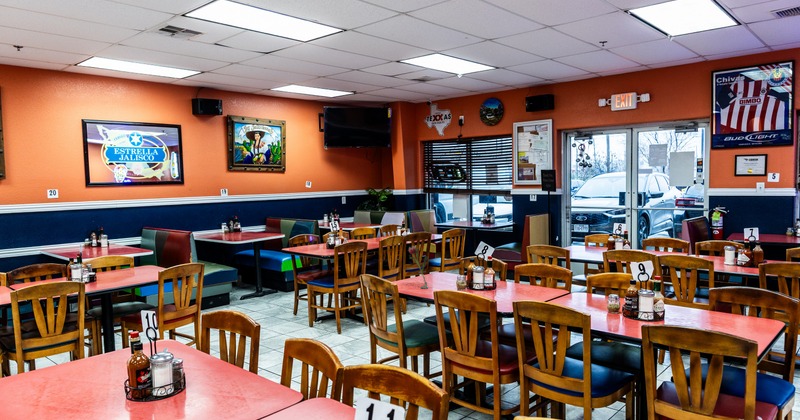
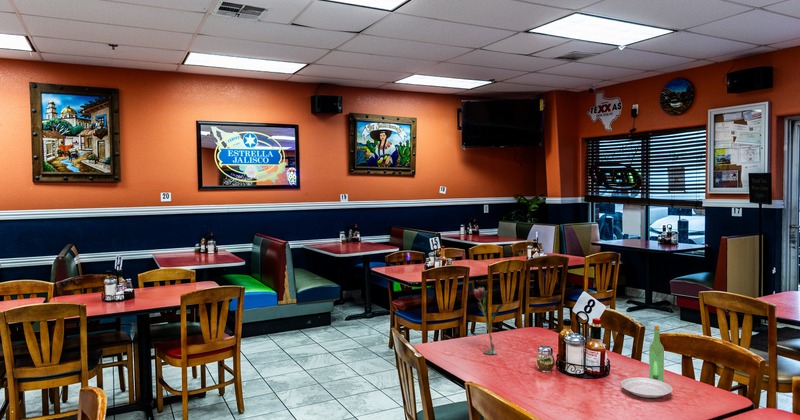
plate: none [511,258,539,297] -> present [621,325,672,398]

